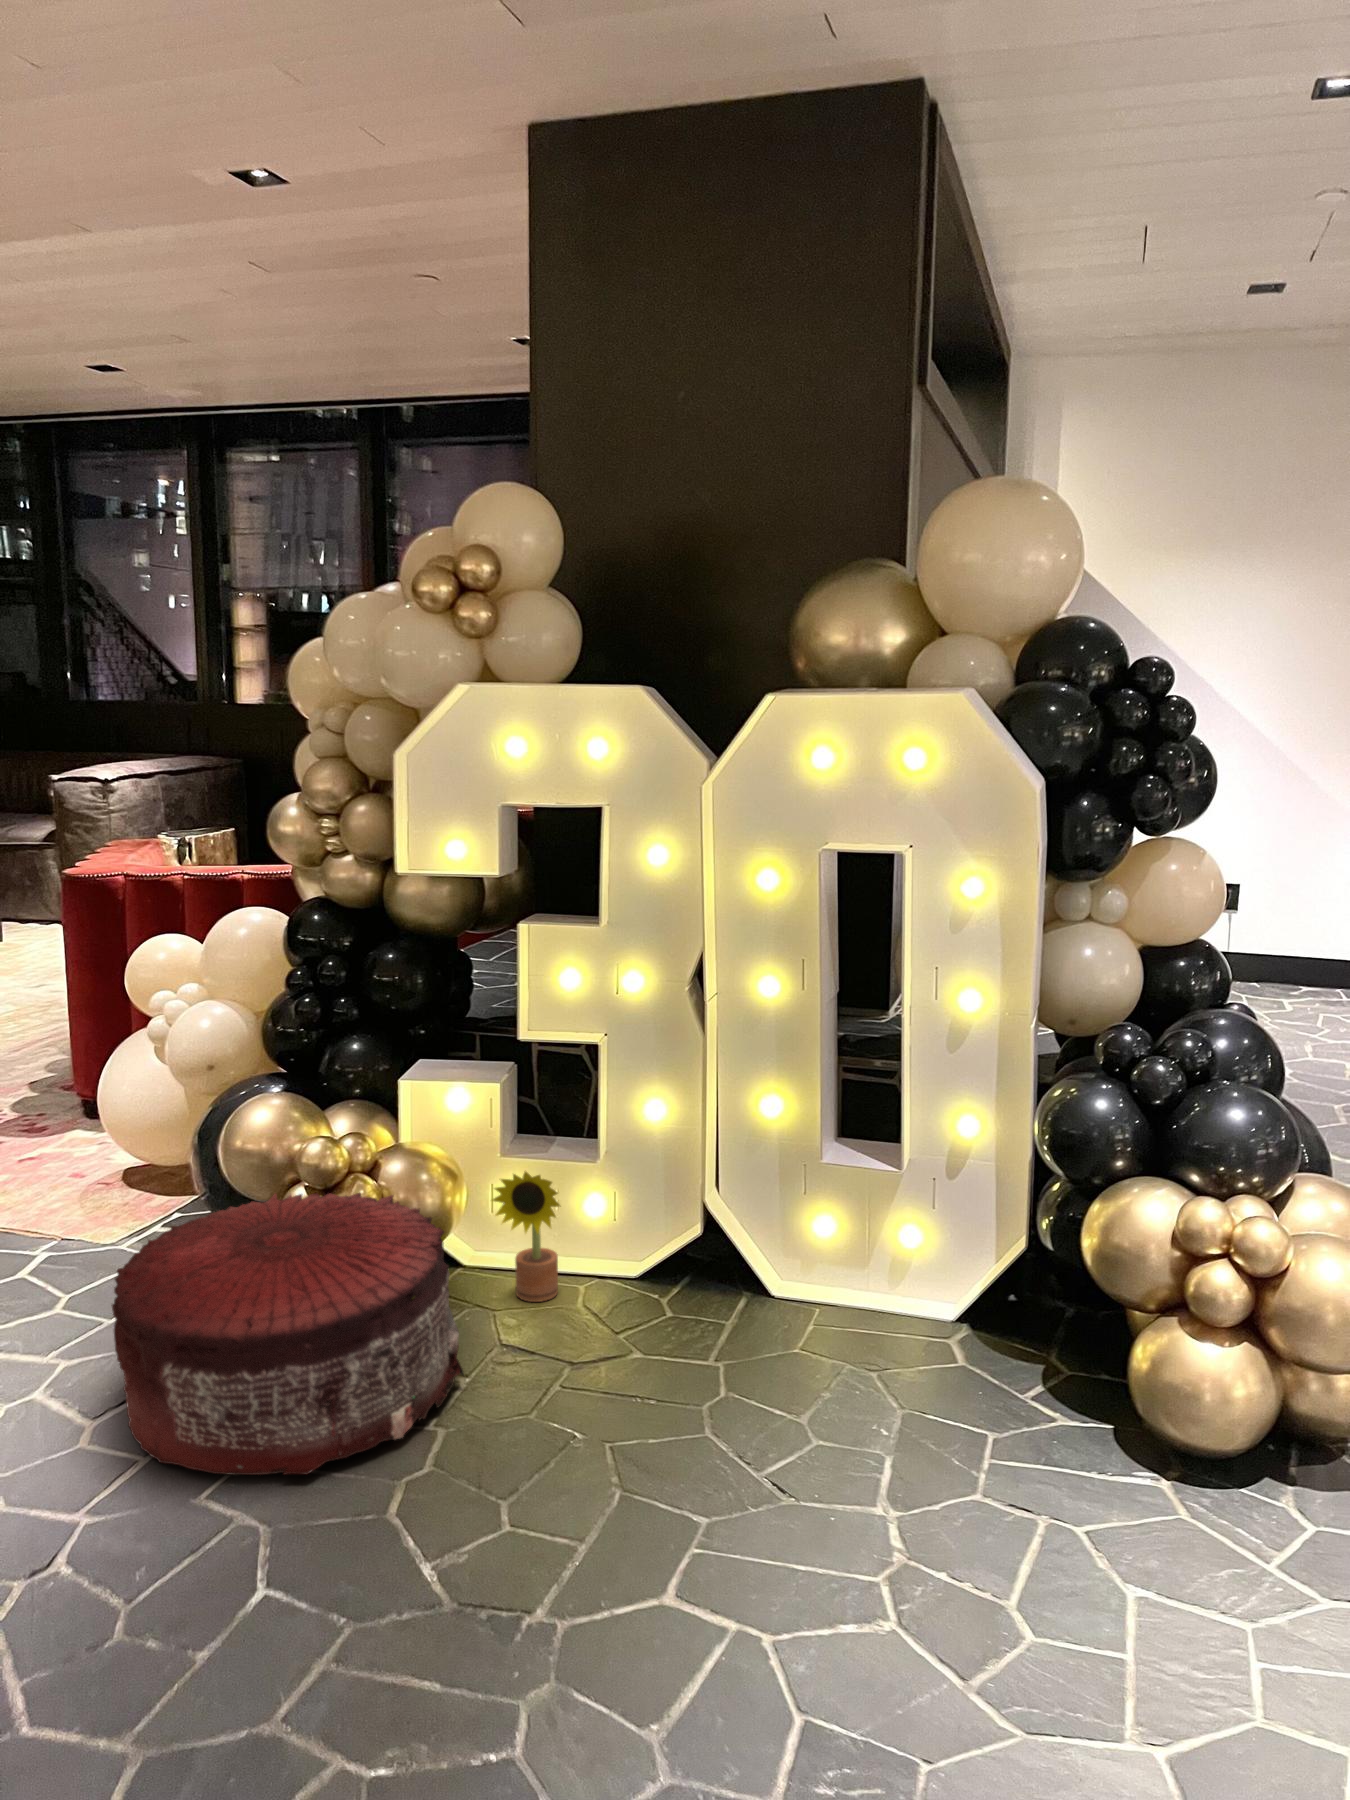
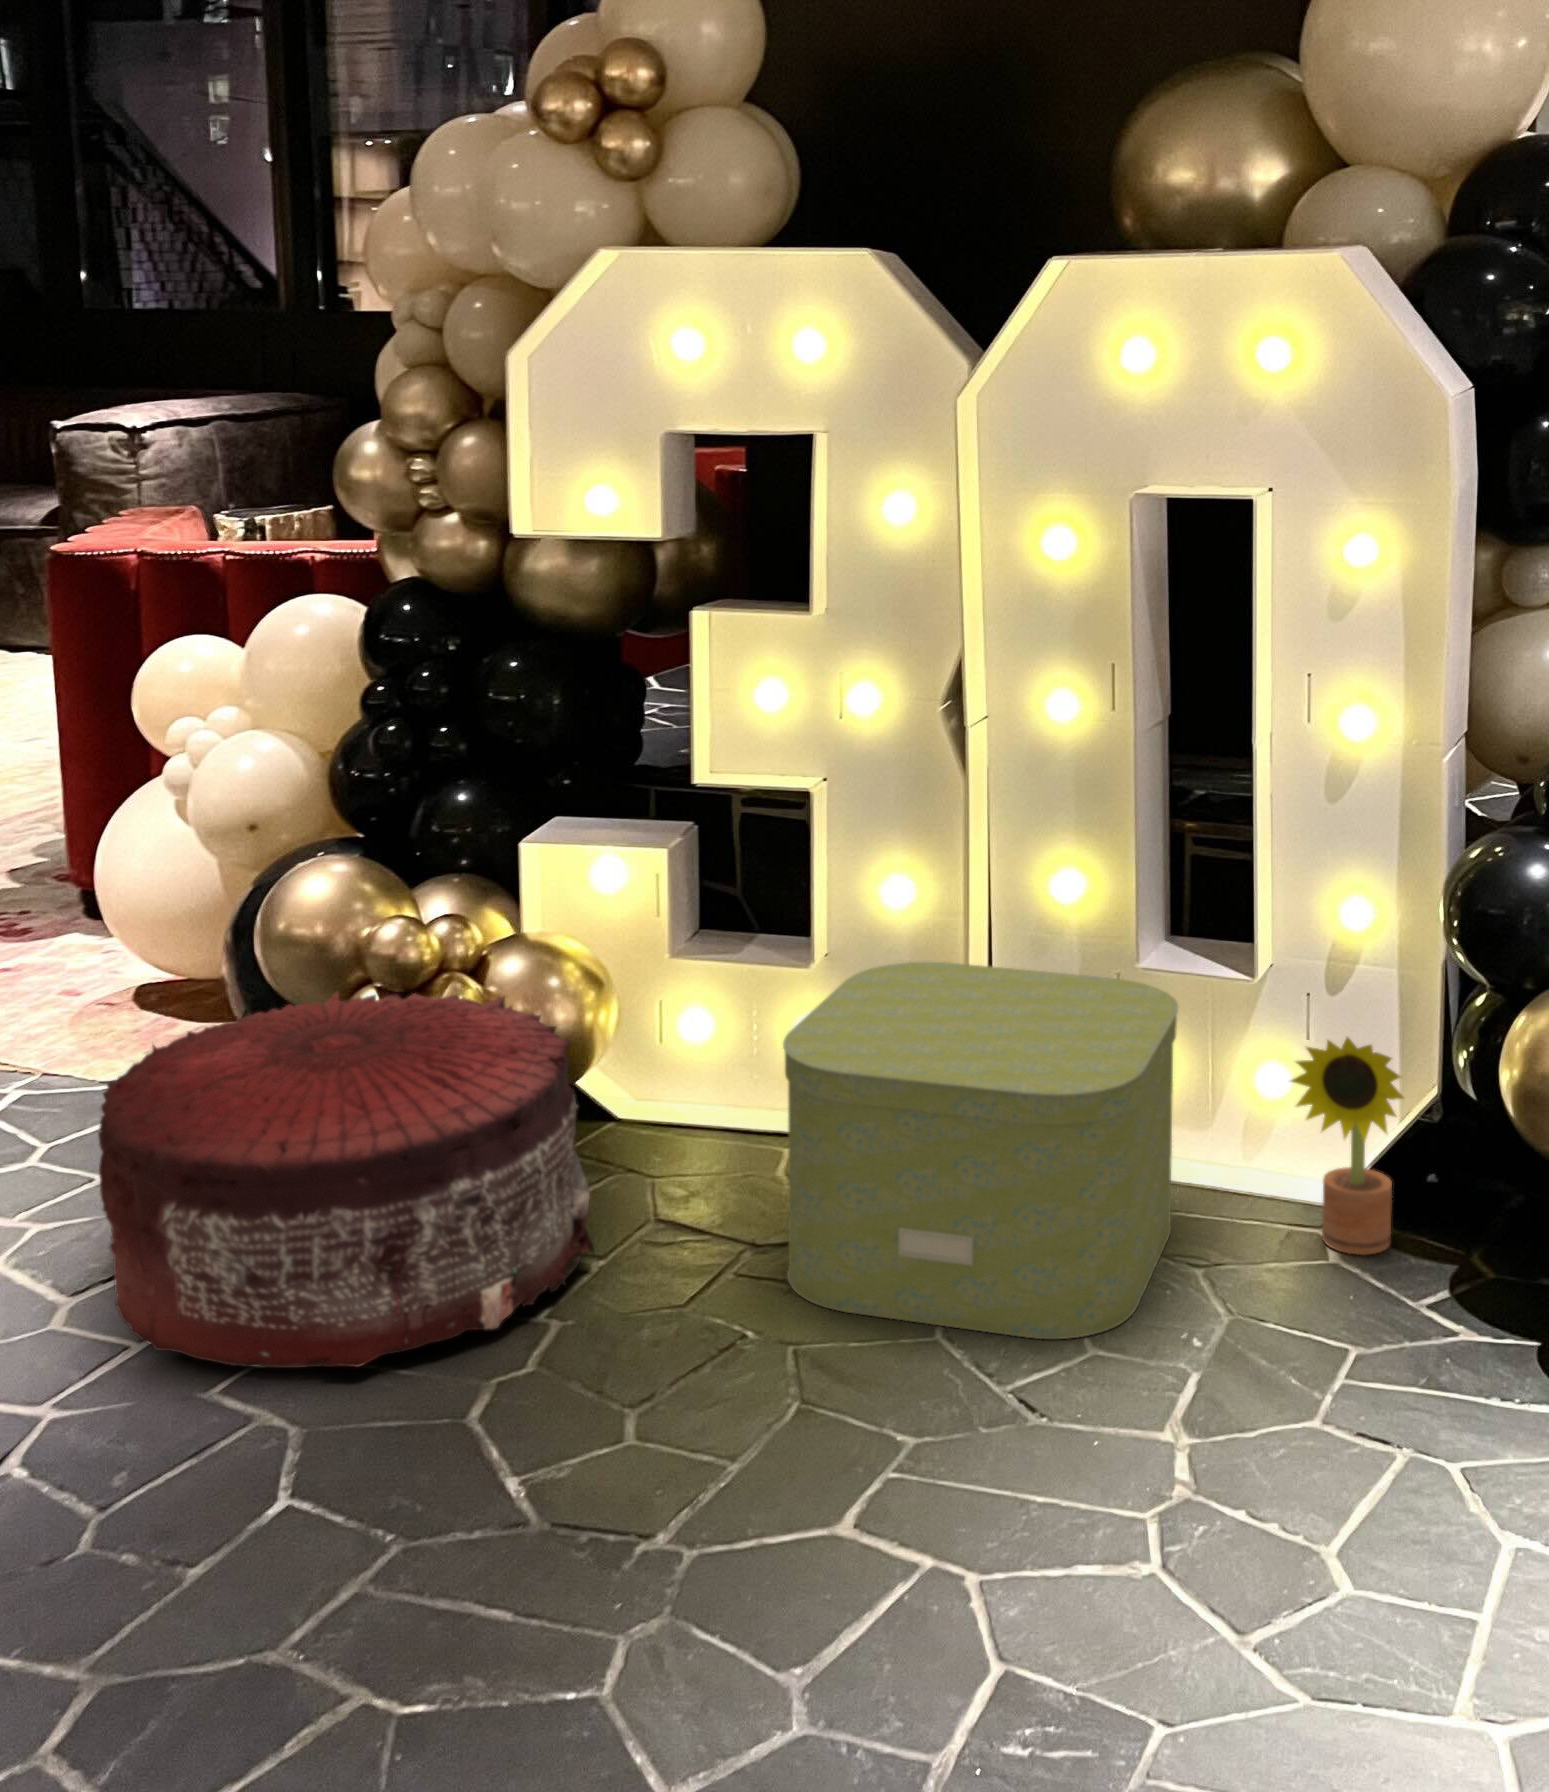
storage box: none [595,1163,859,1434] -> present [783,962,1178,1339]
decorative plant: present [492,1172,561,1302] -> present [1291,1037,1404,1255]

